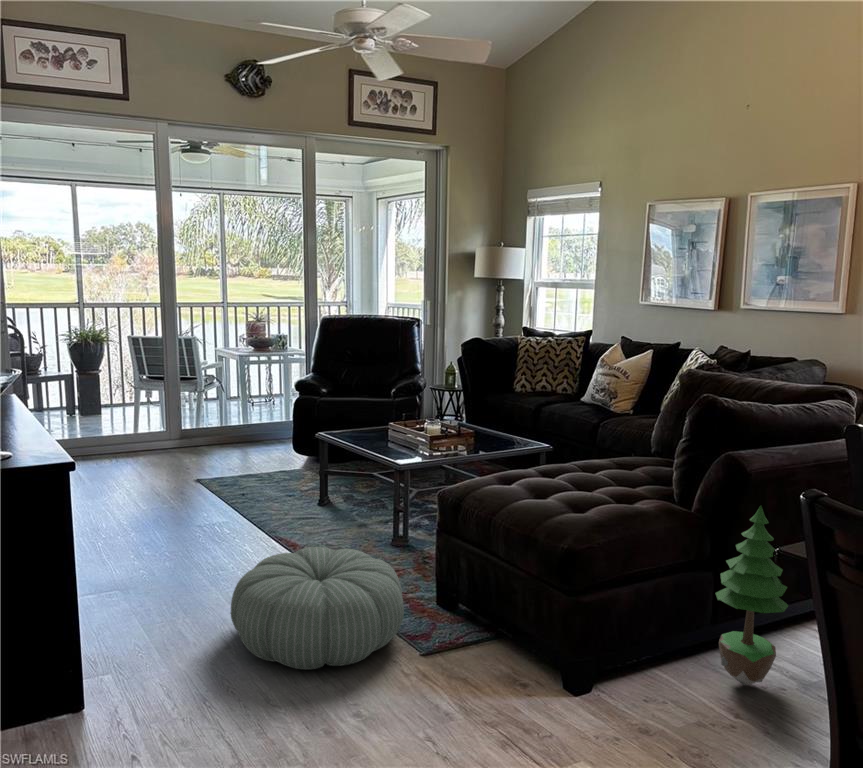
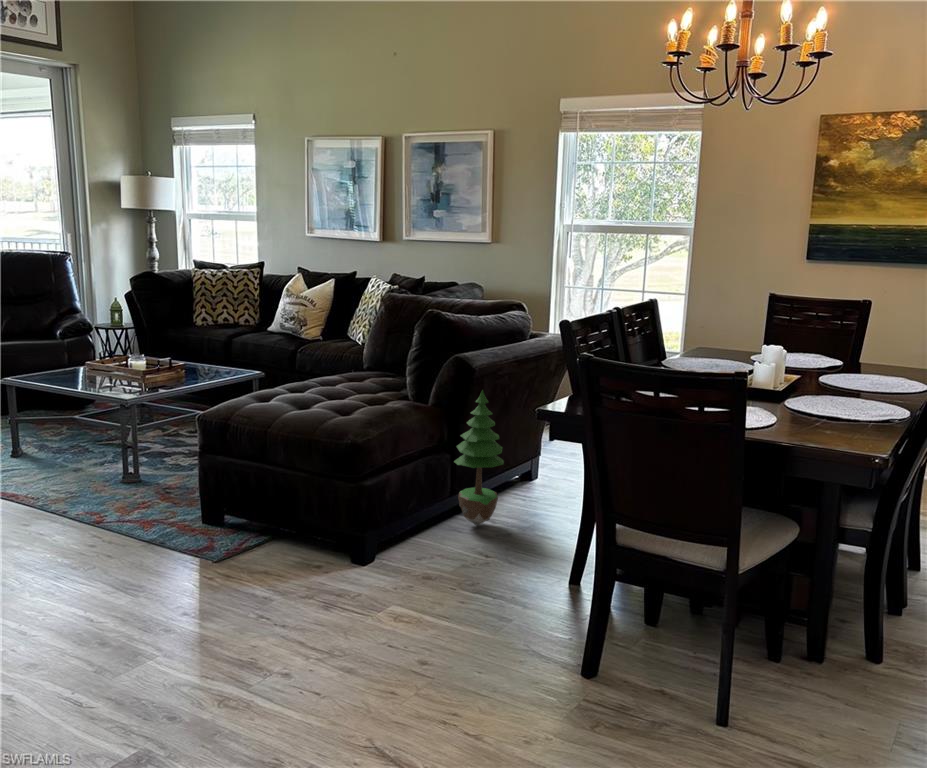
pouf: present [231,547,404,670] -> none [23,484,202,596]

